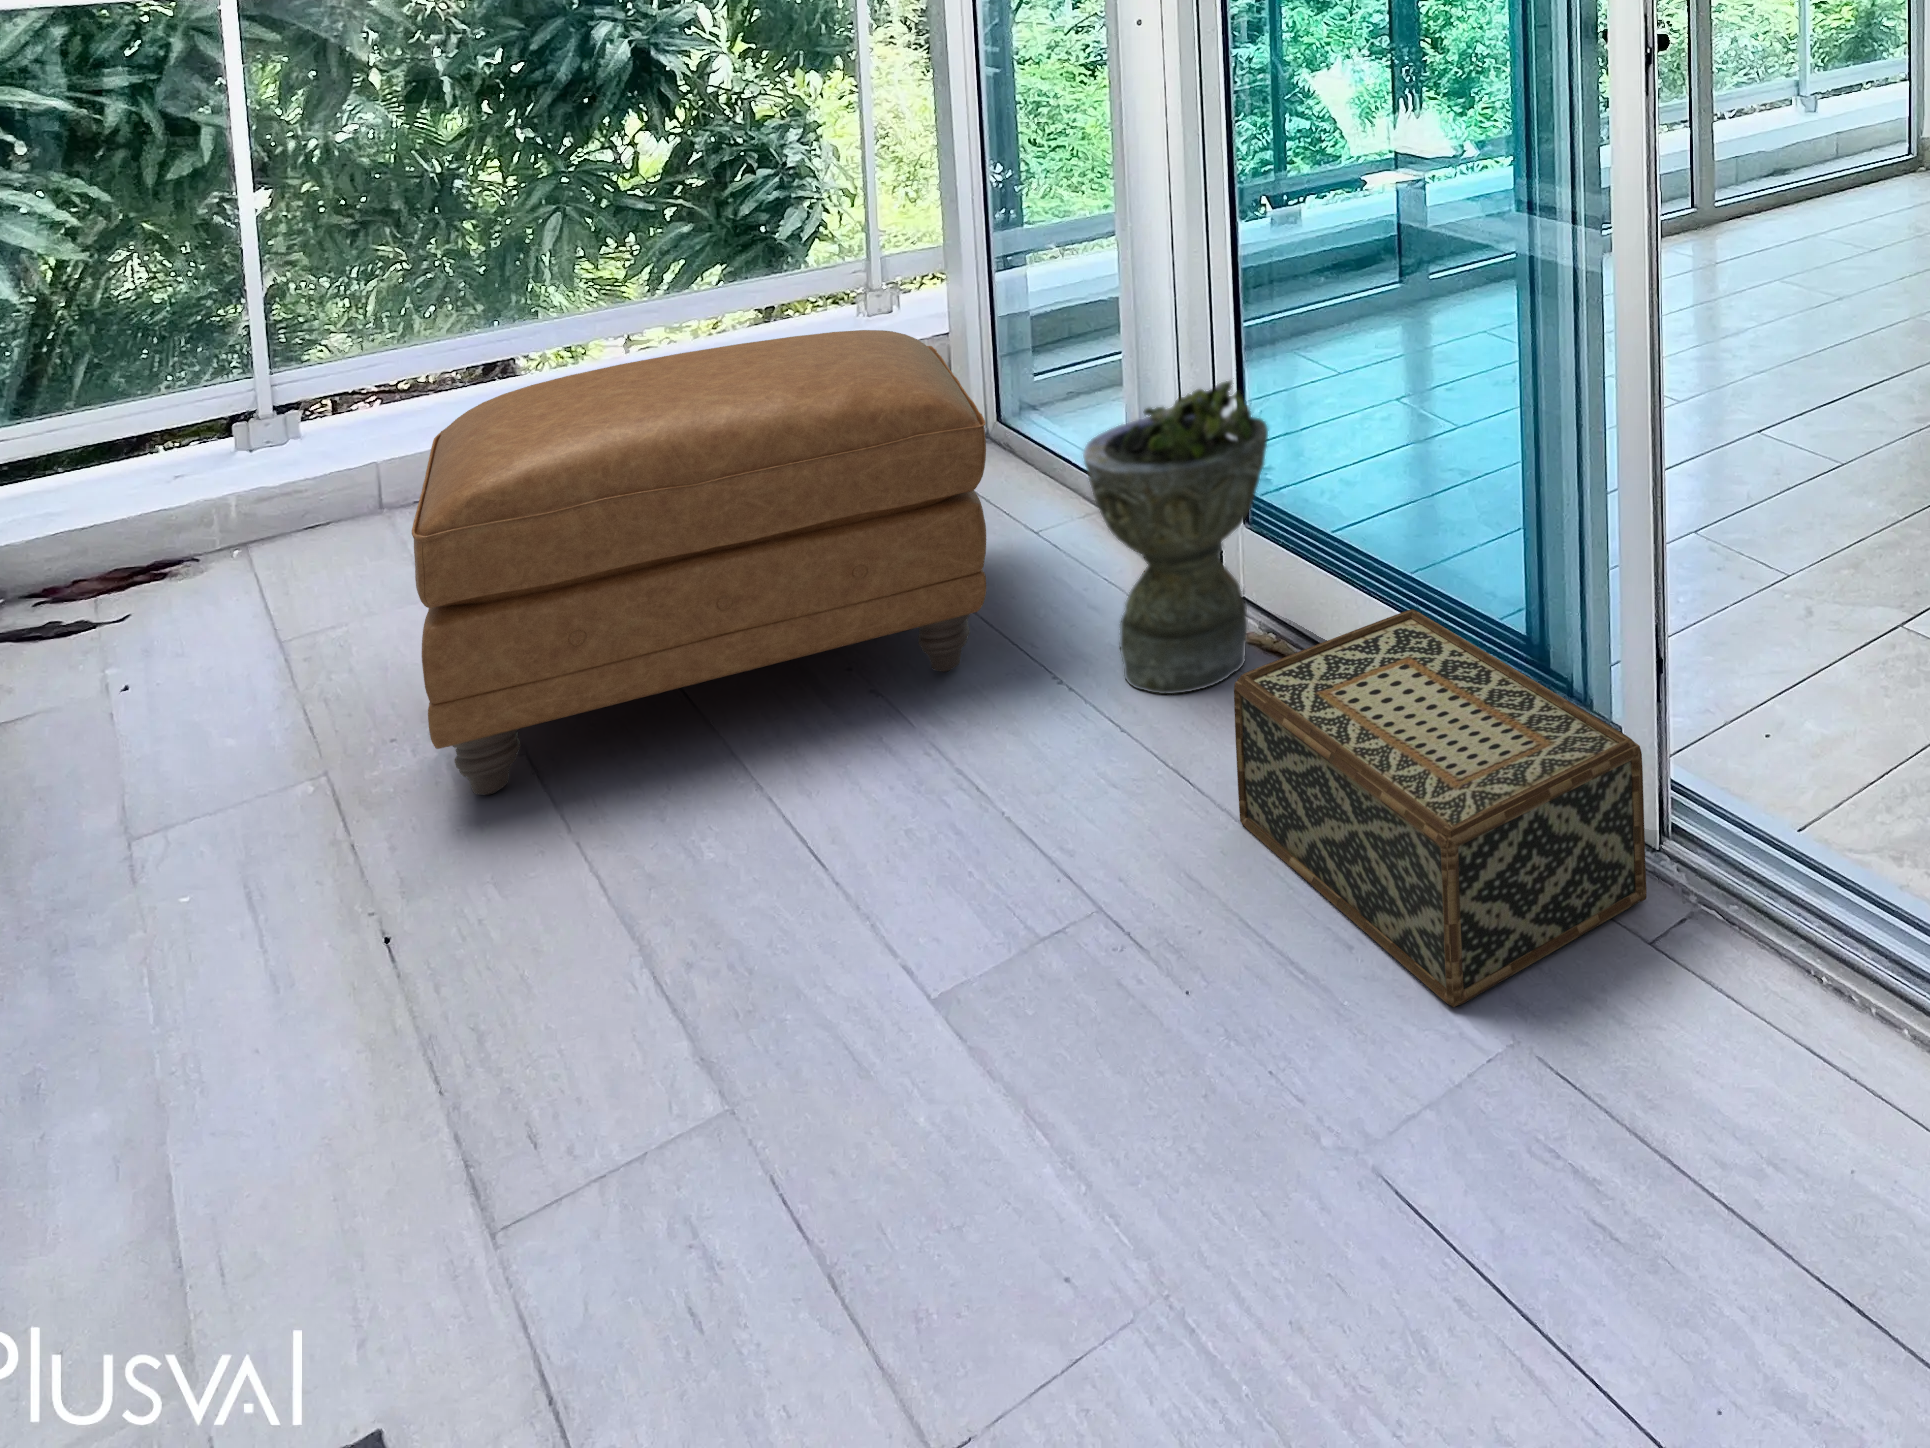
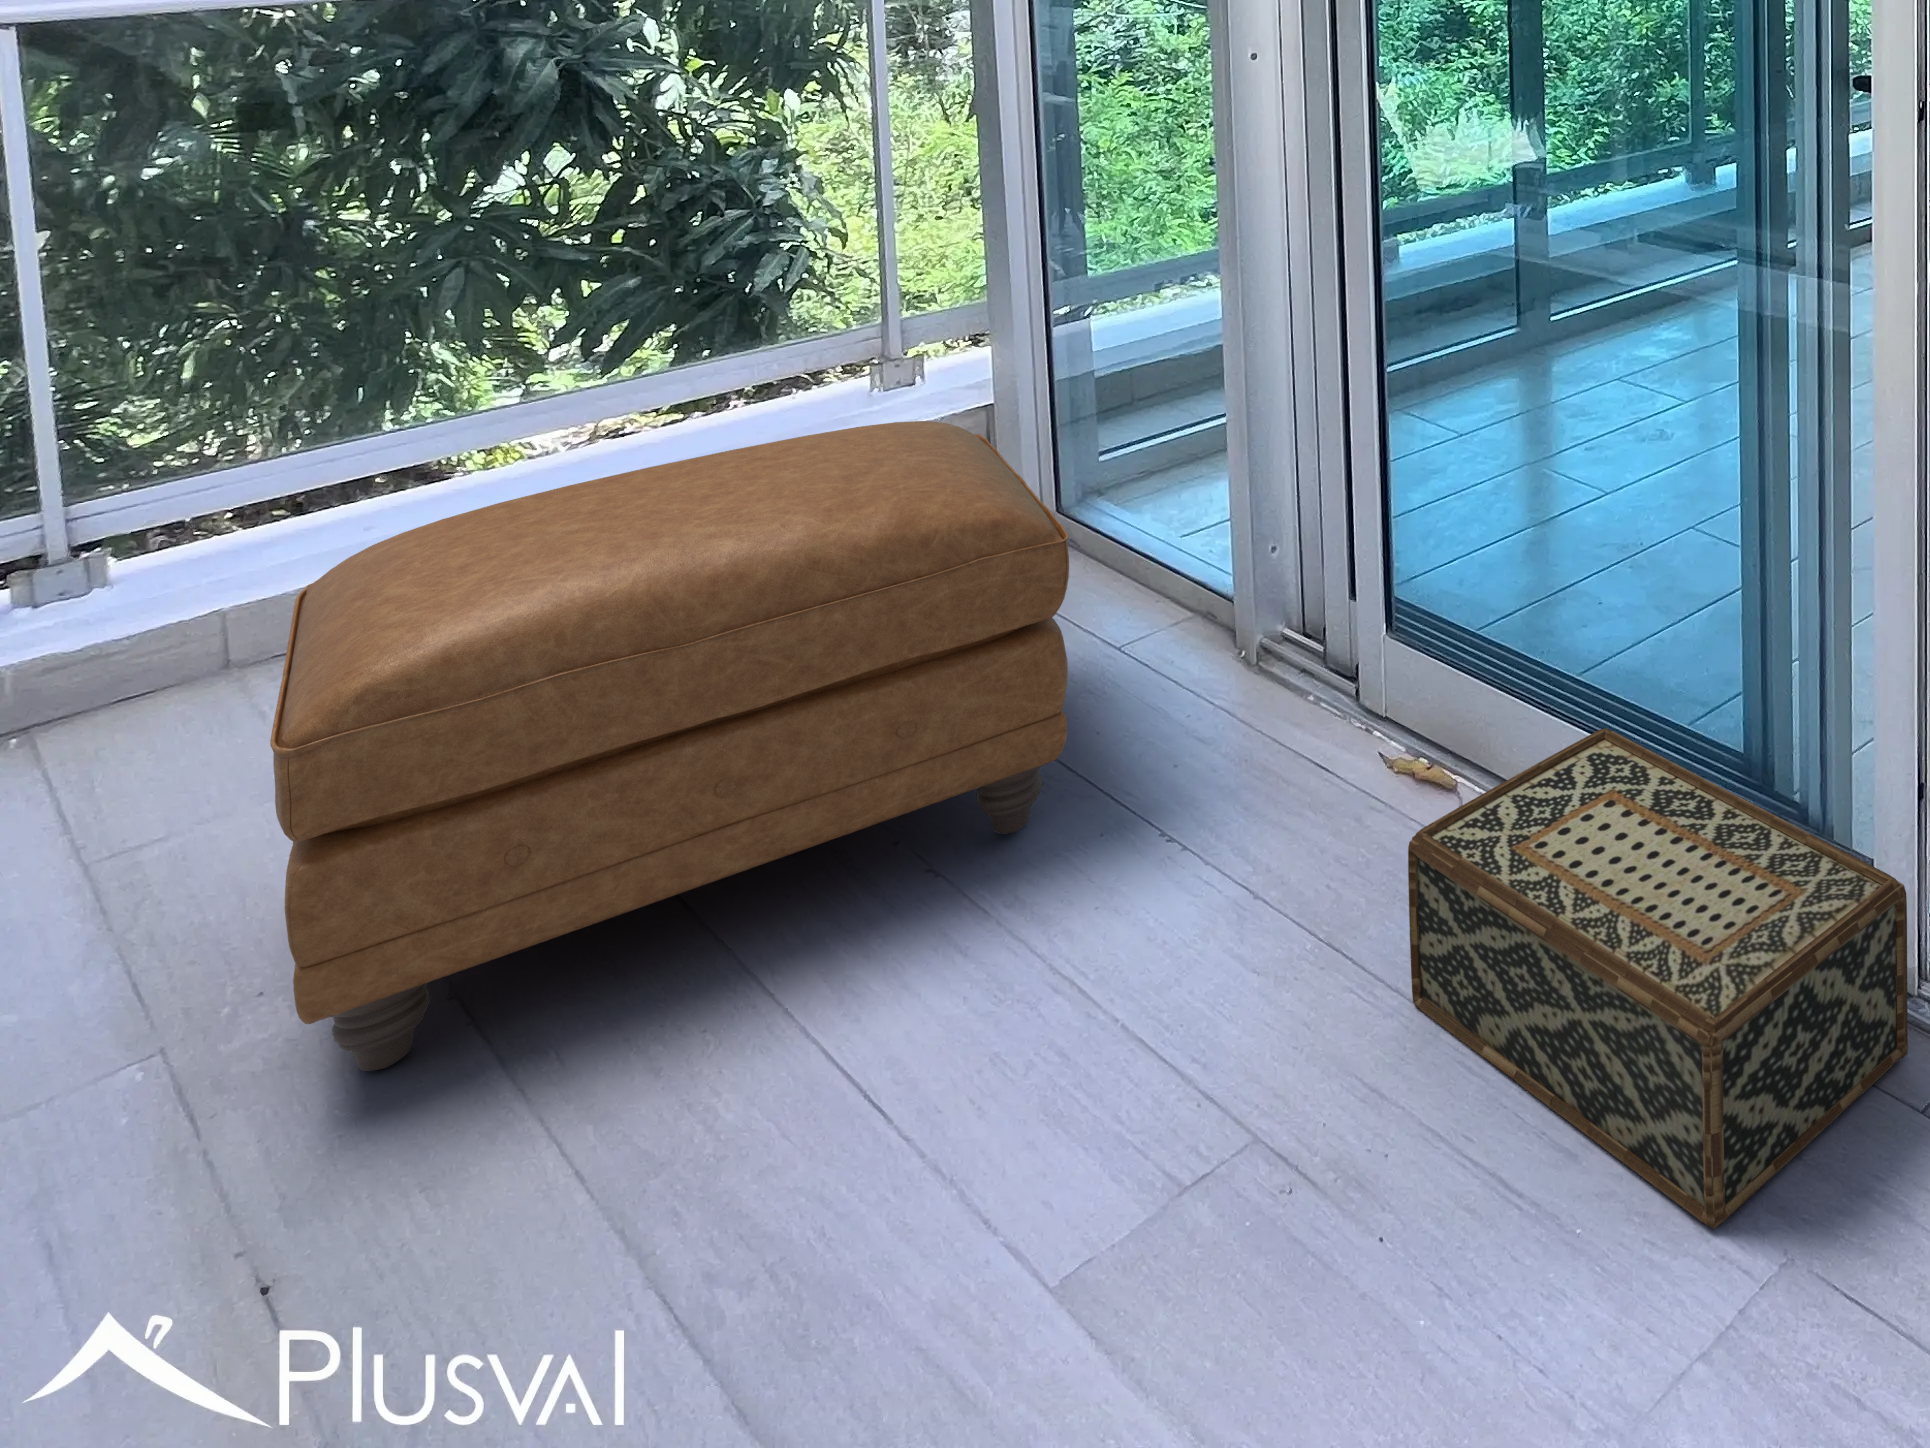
planter: present [1083,378,1268,694] -> none [1193,464,1416,839]

